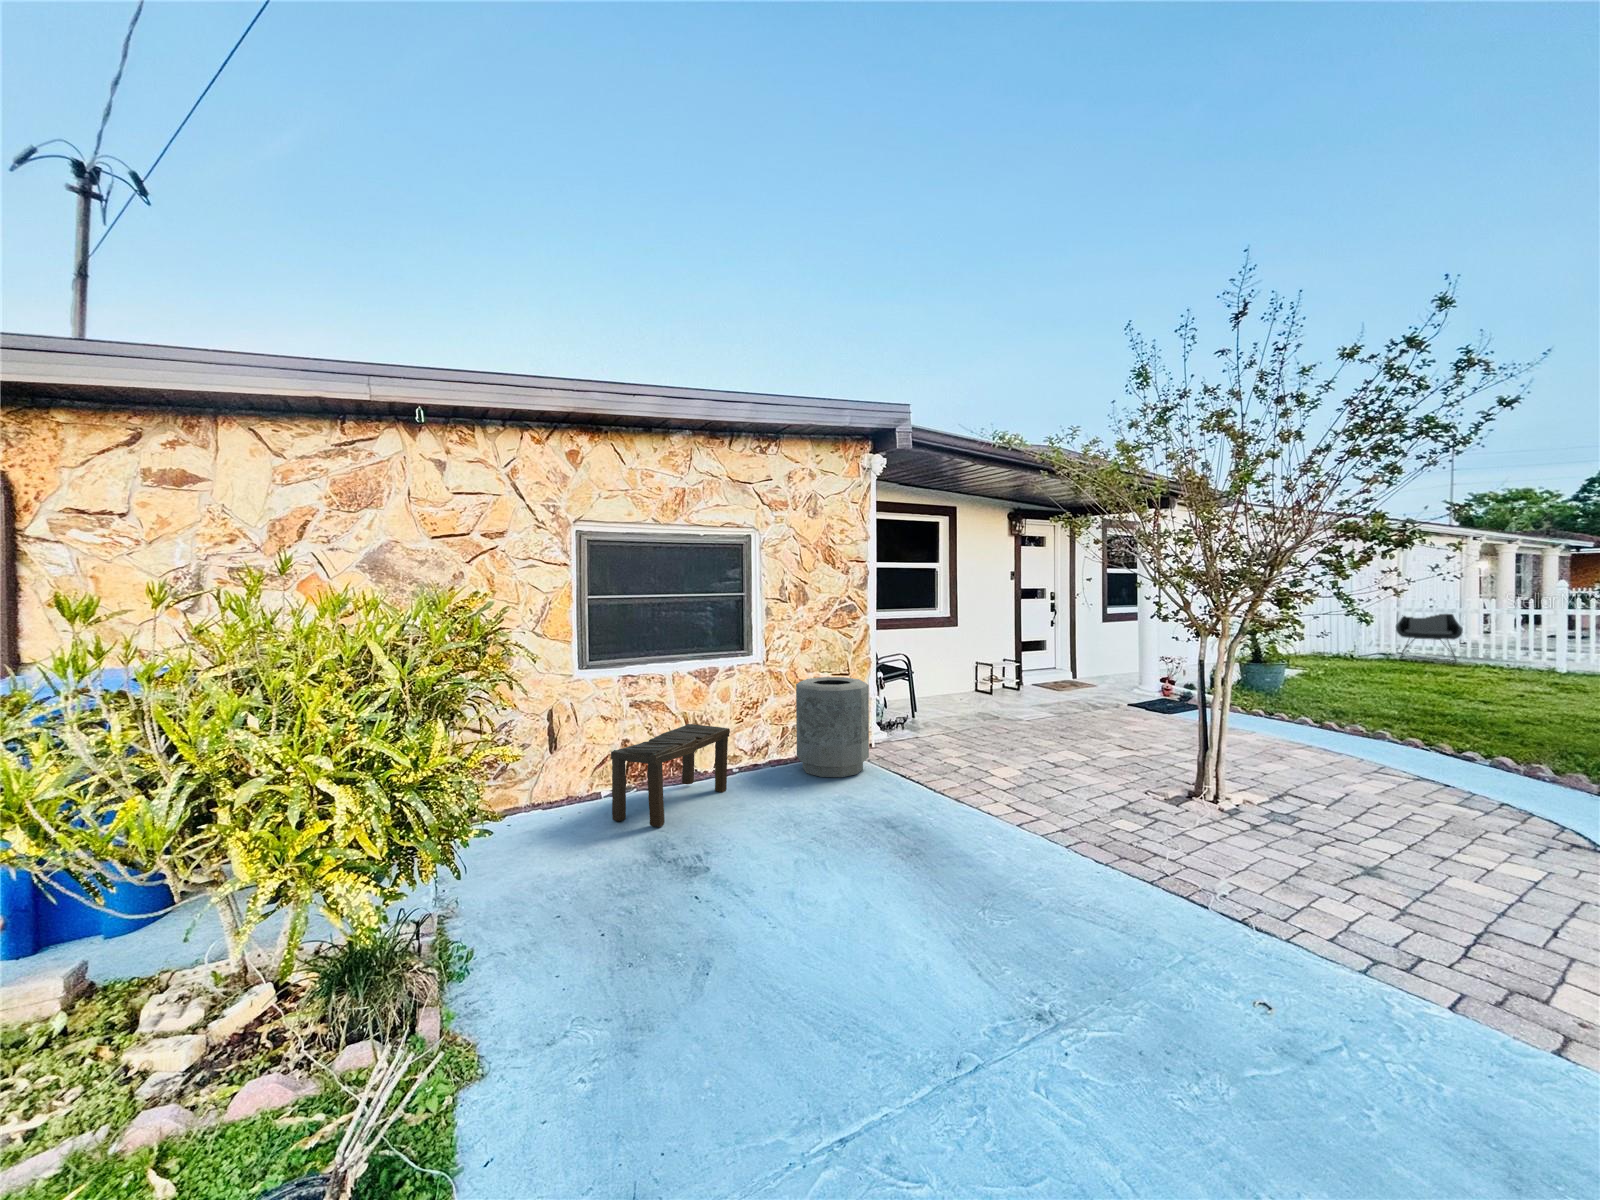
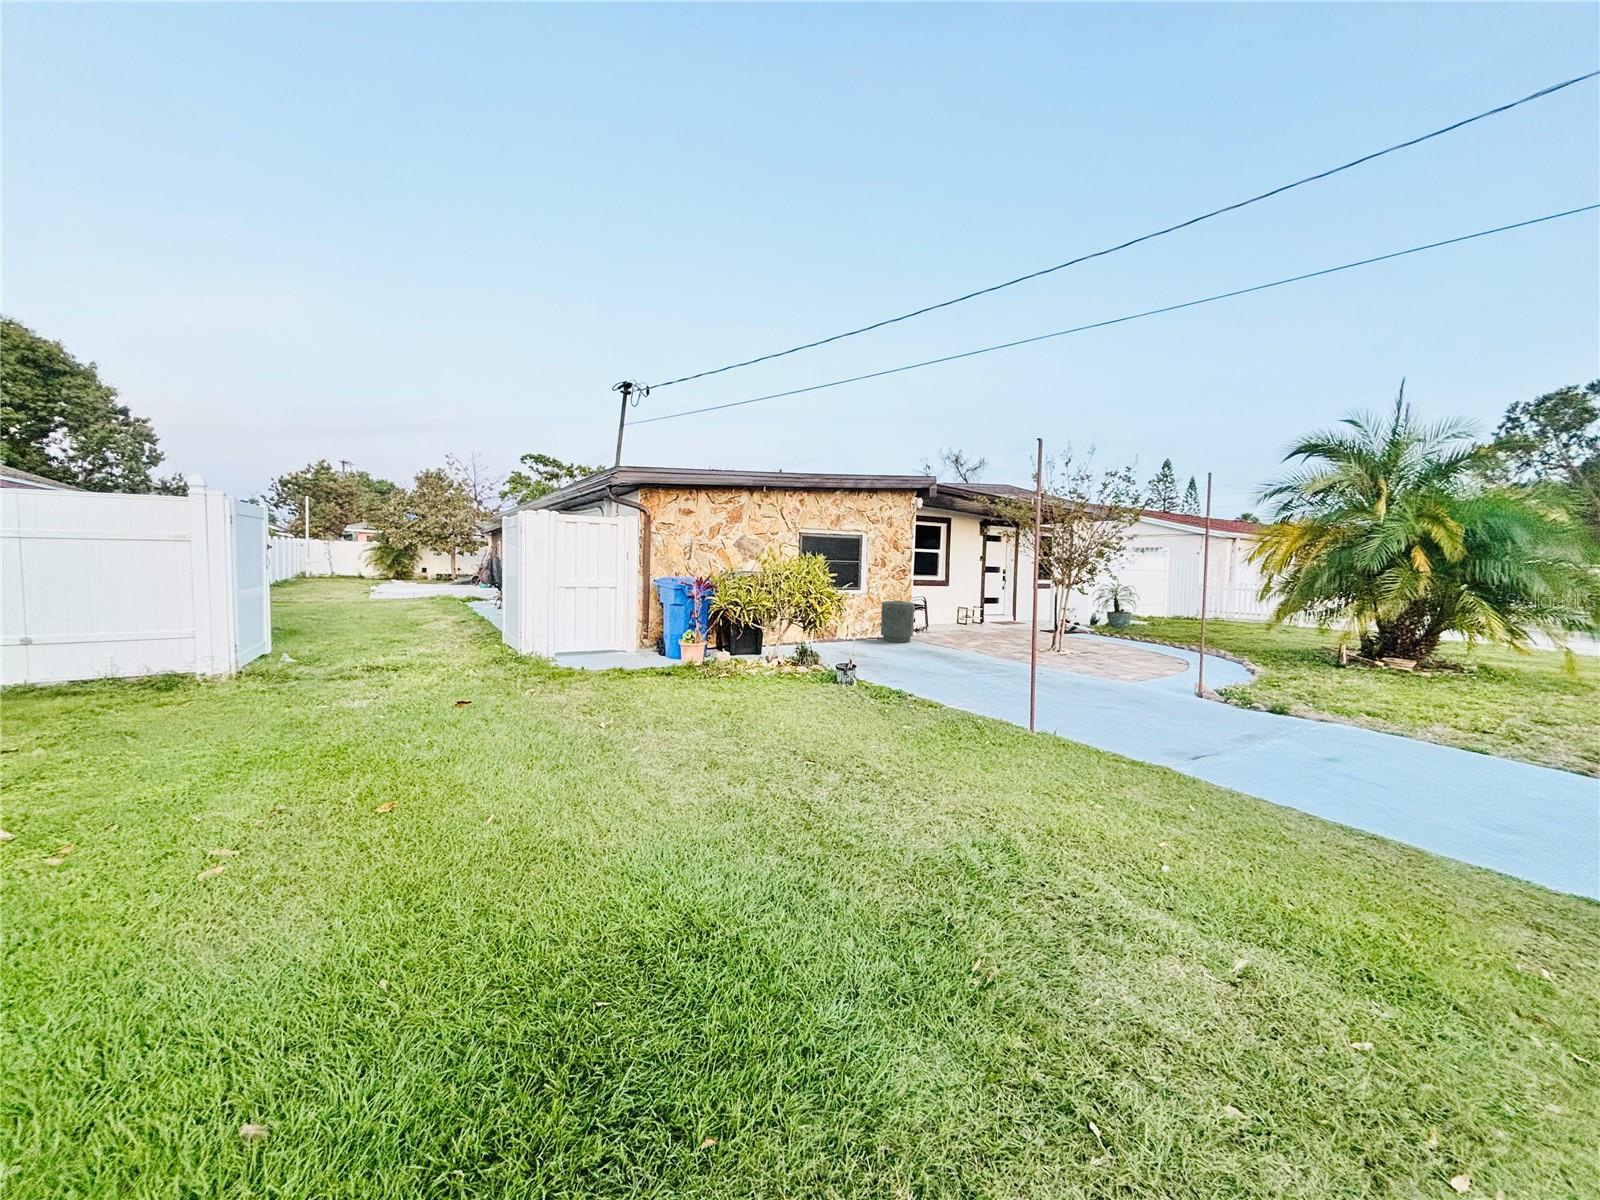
lounge chair: present [1396,614,1463,663] -> none [1212,588,1248,622]
bench: present [611,724,730,827] -> none [820,616,859,649]

